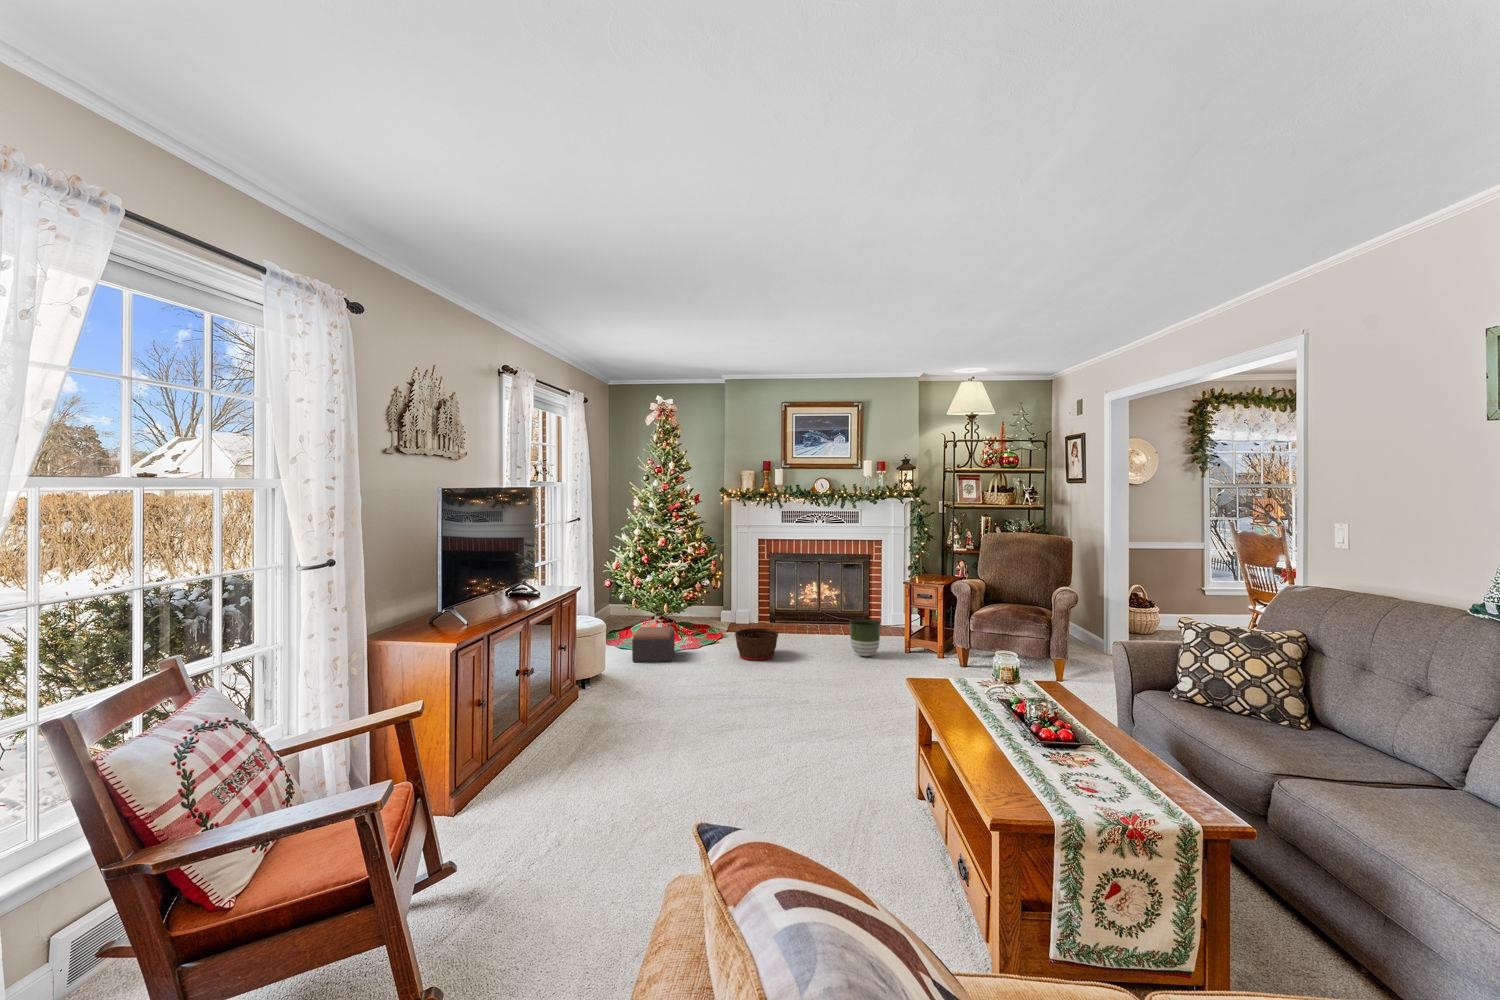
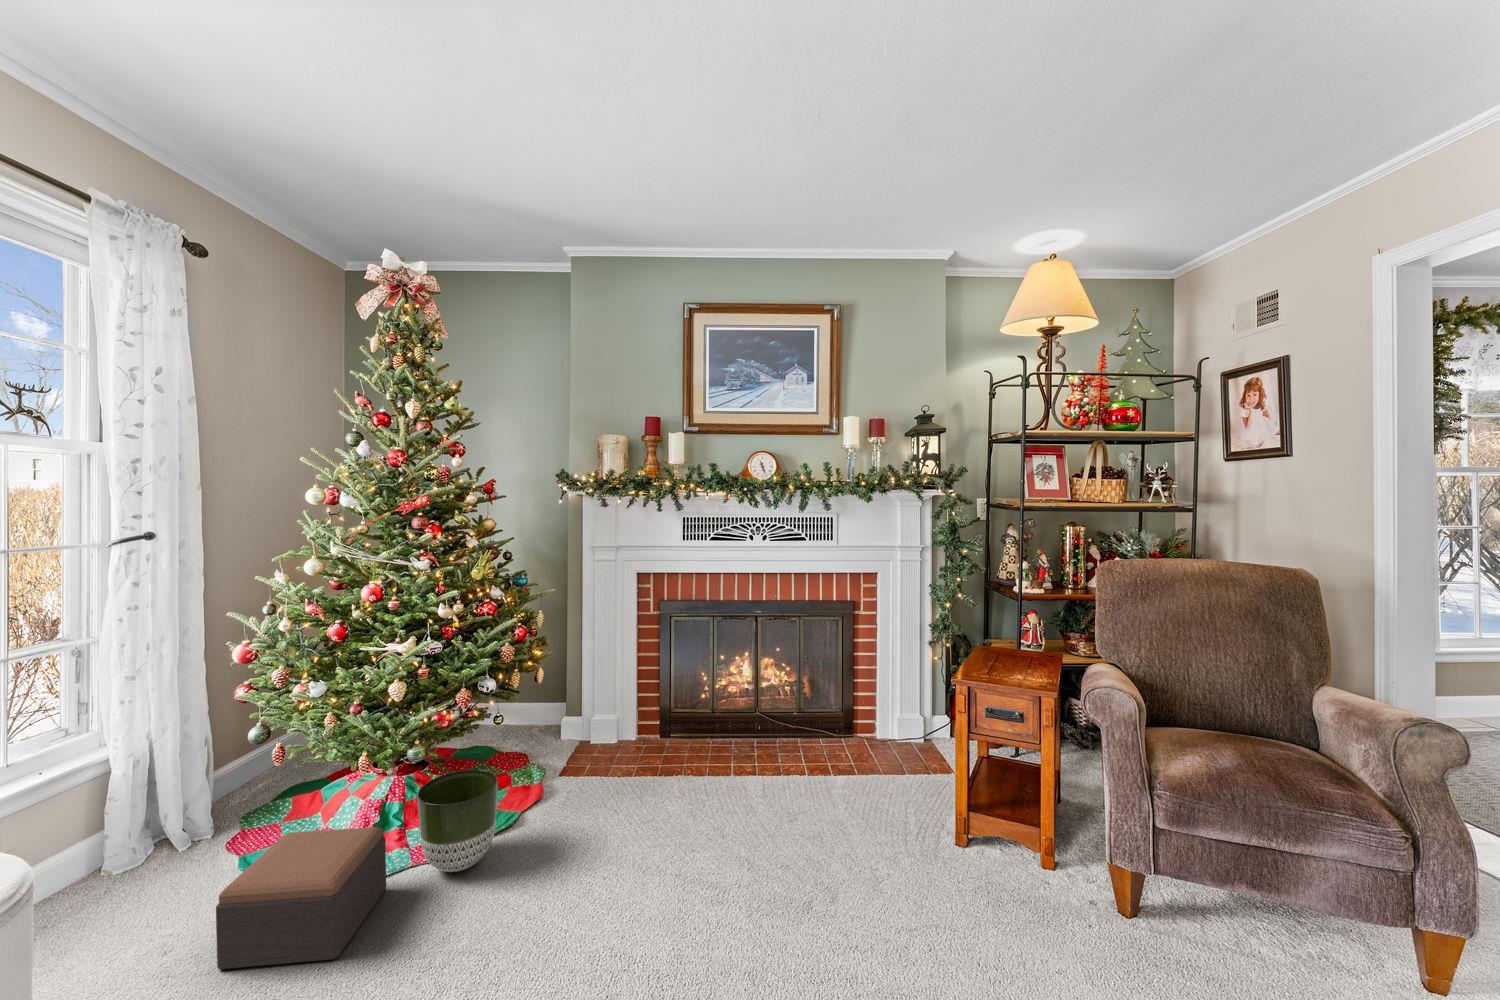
planter: present [850,619,881,656] -> present [417,770,498,872]
basket: present [735,628,778,661] -> none [538,812,656,934]

